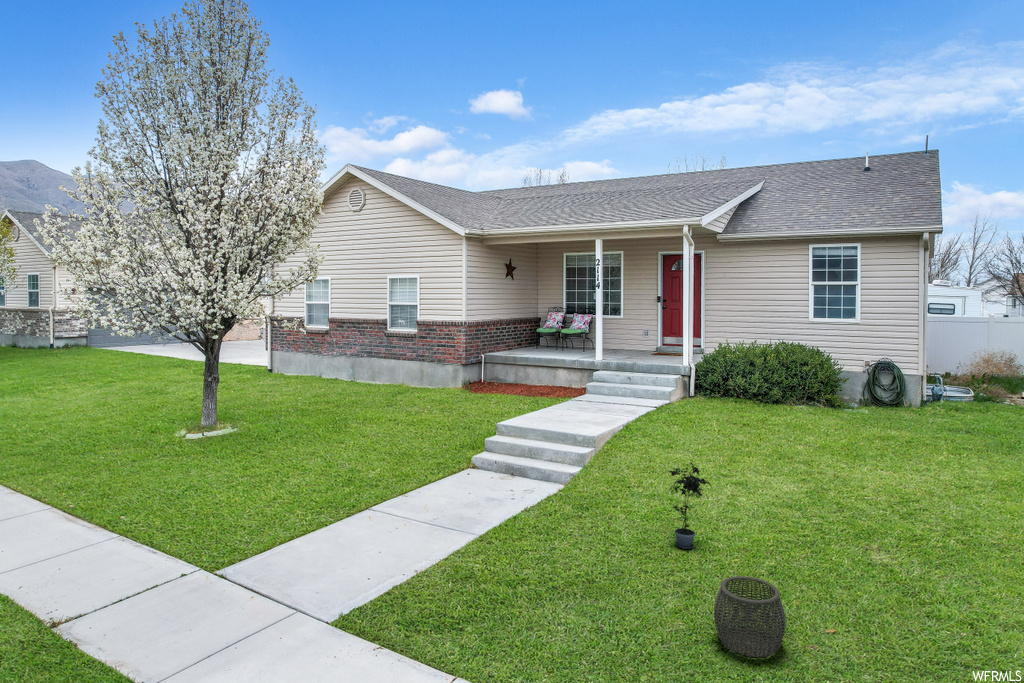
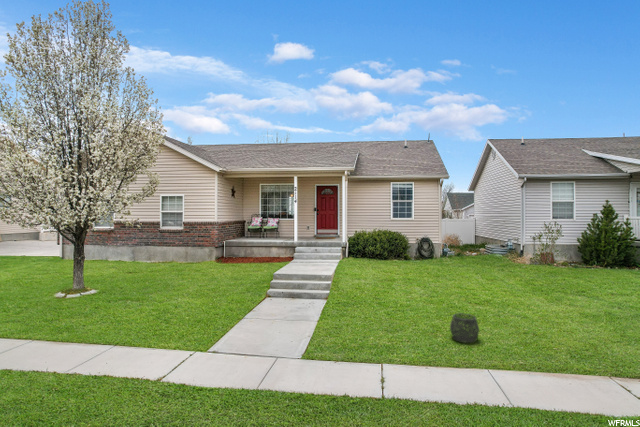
potted plant: present [669,463,712,549] -> none [399,276,422,315]

